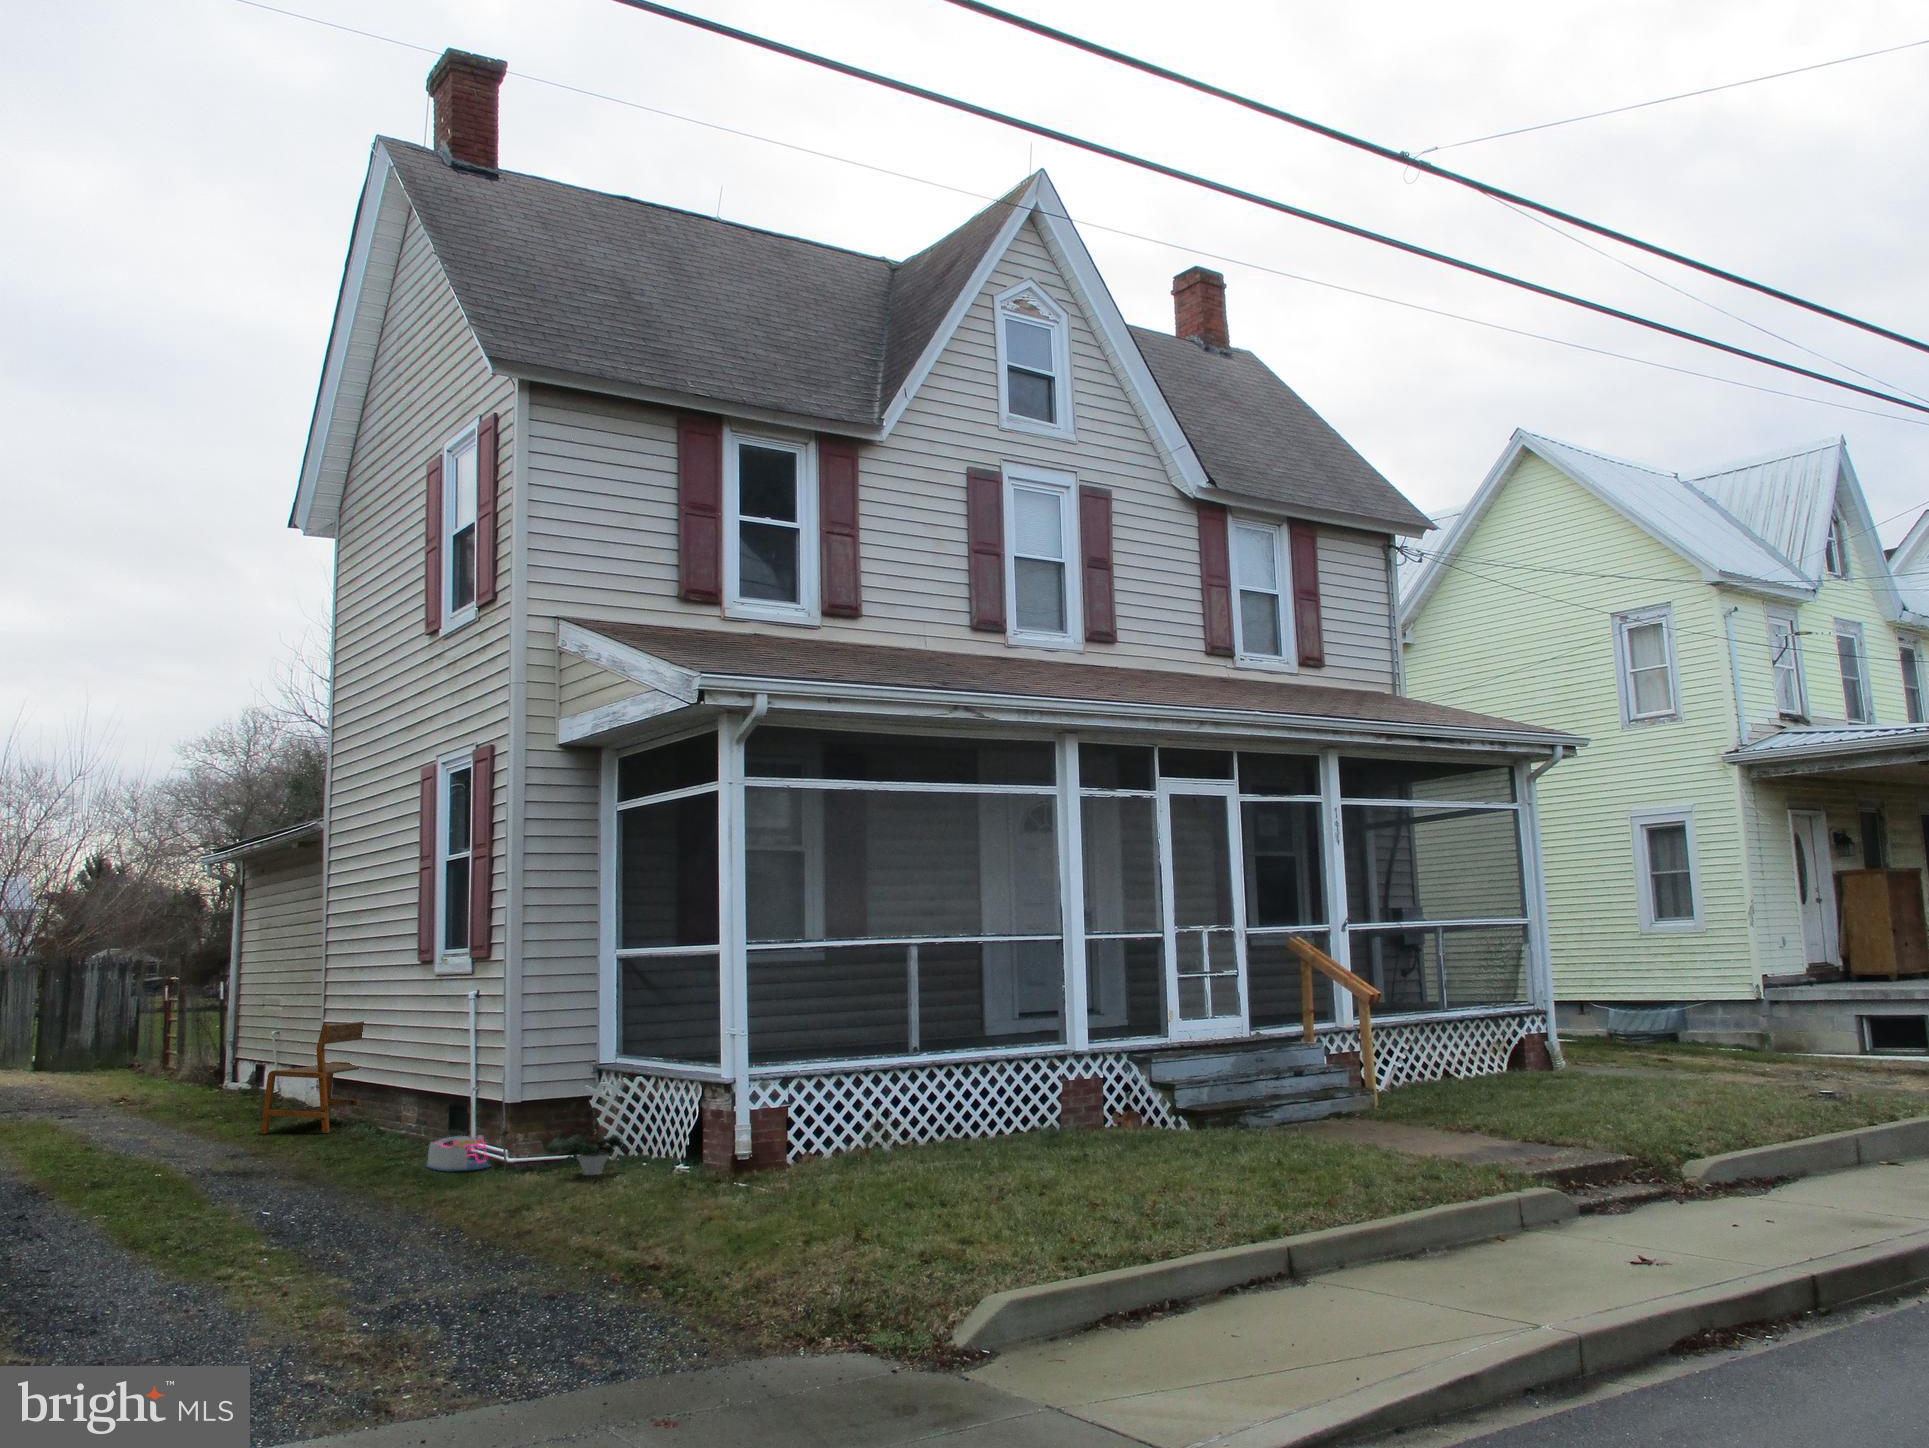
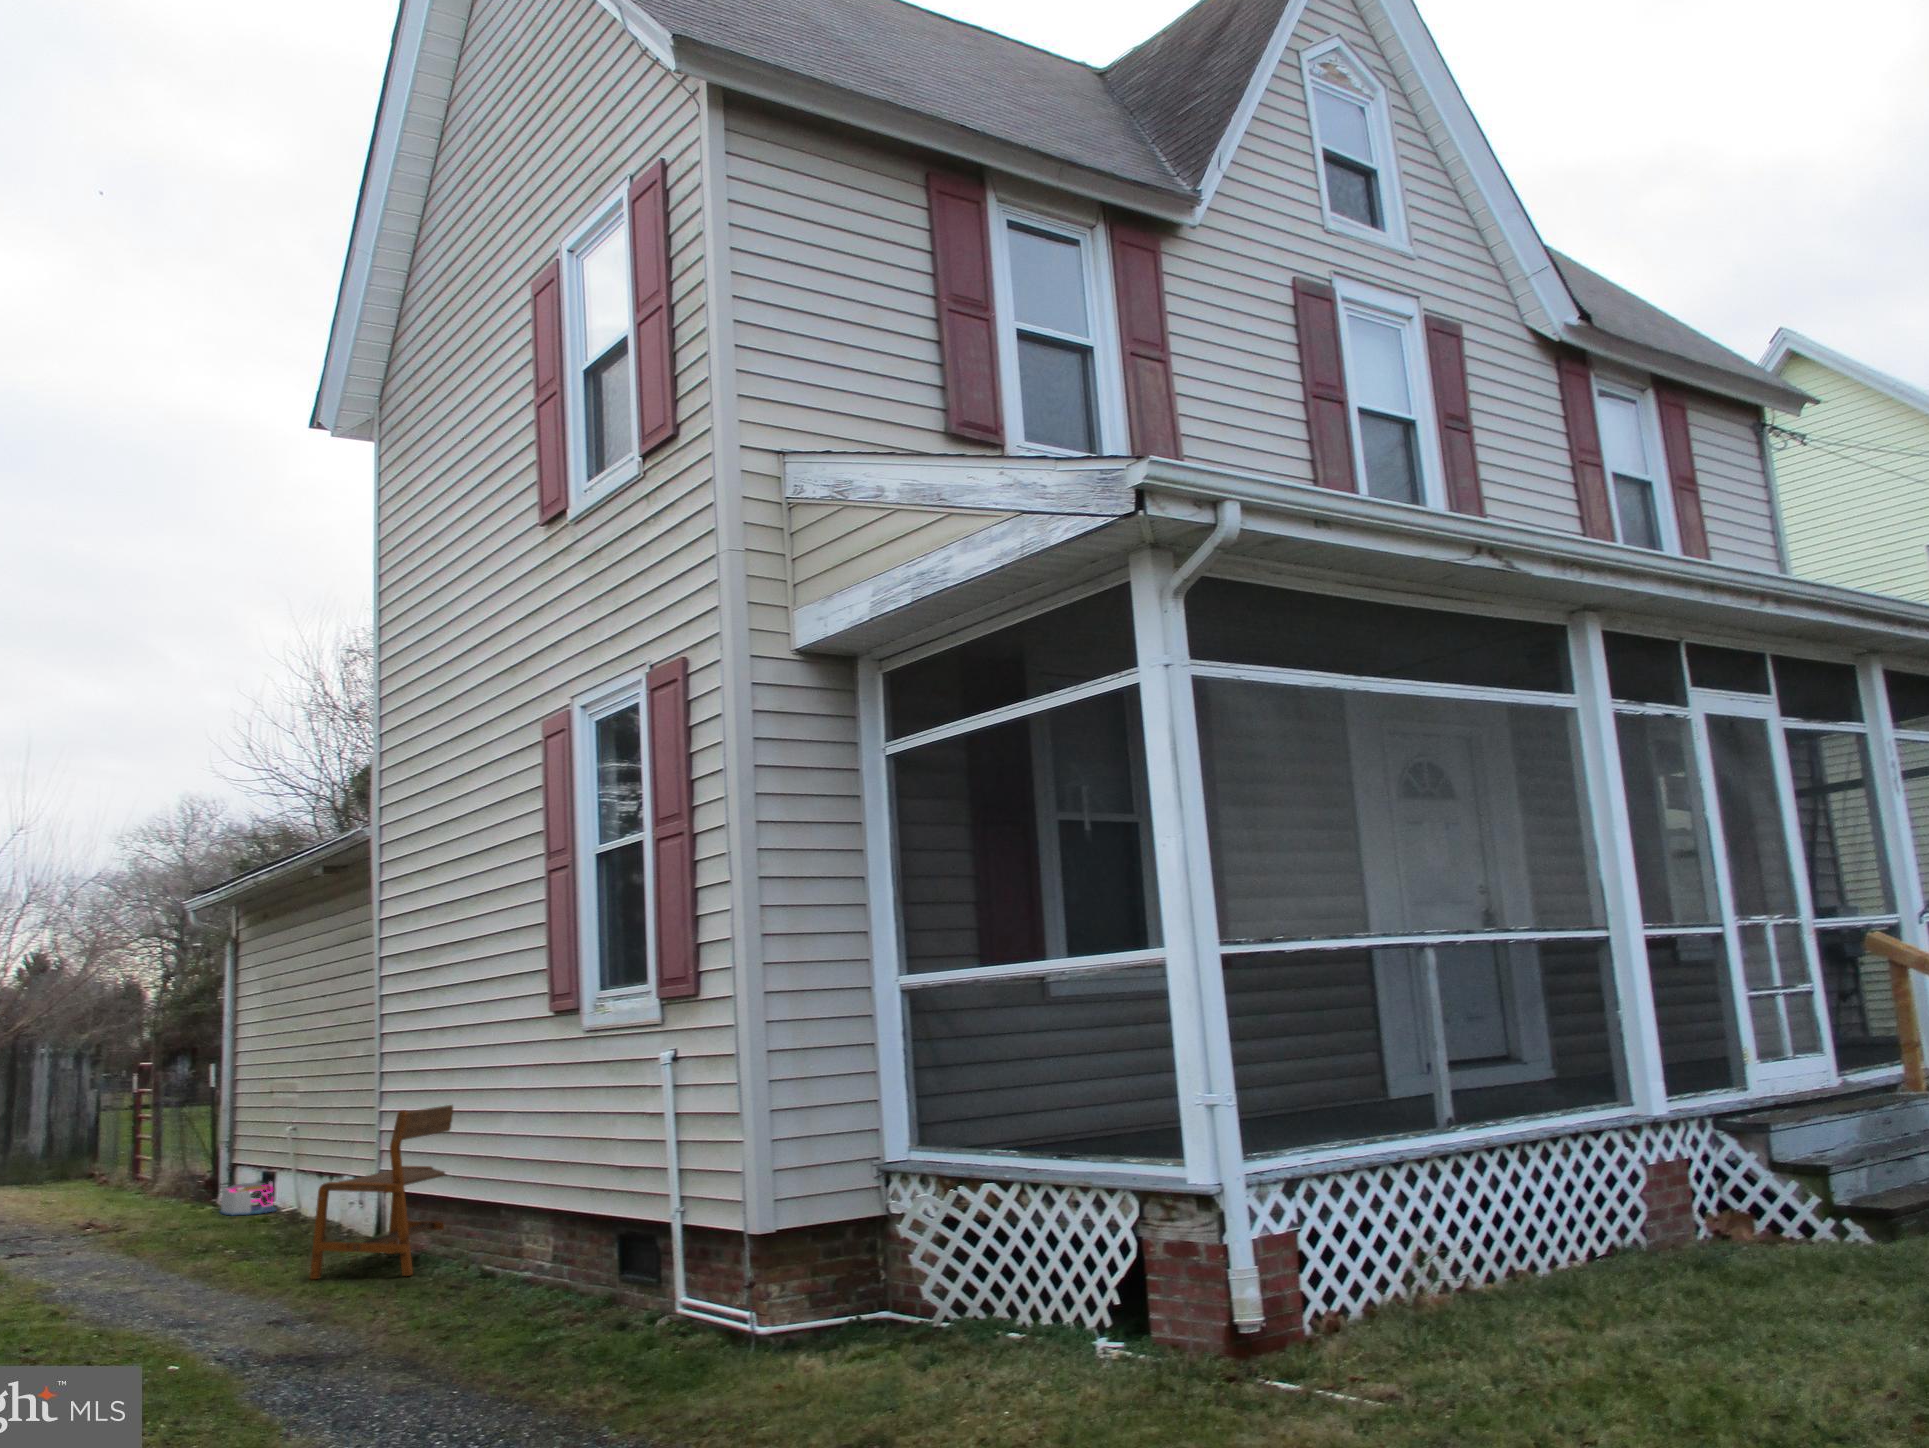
potted plant: present [546,1134,628,1175] -> none [833,1282,975,1355]
storage bin: present [426,1135,490,1171] -> present [220,1182,277,1215]

